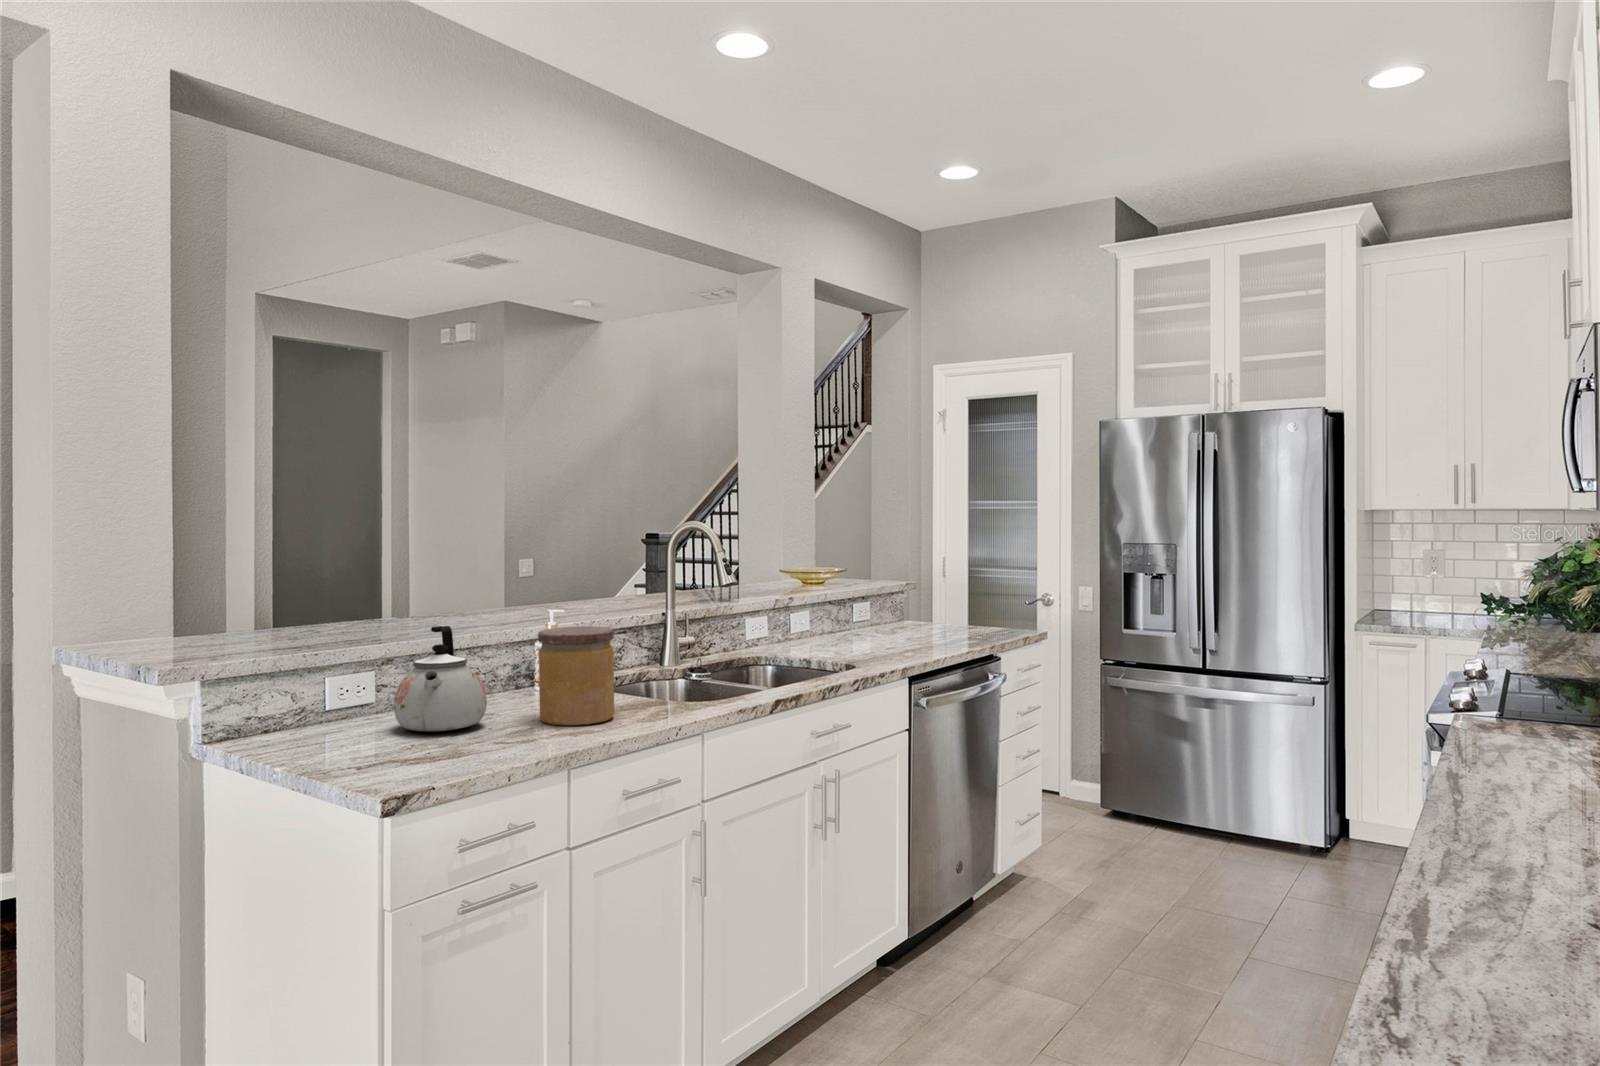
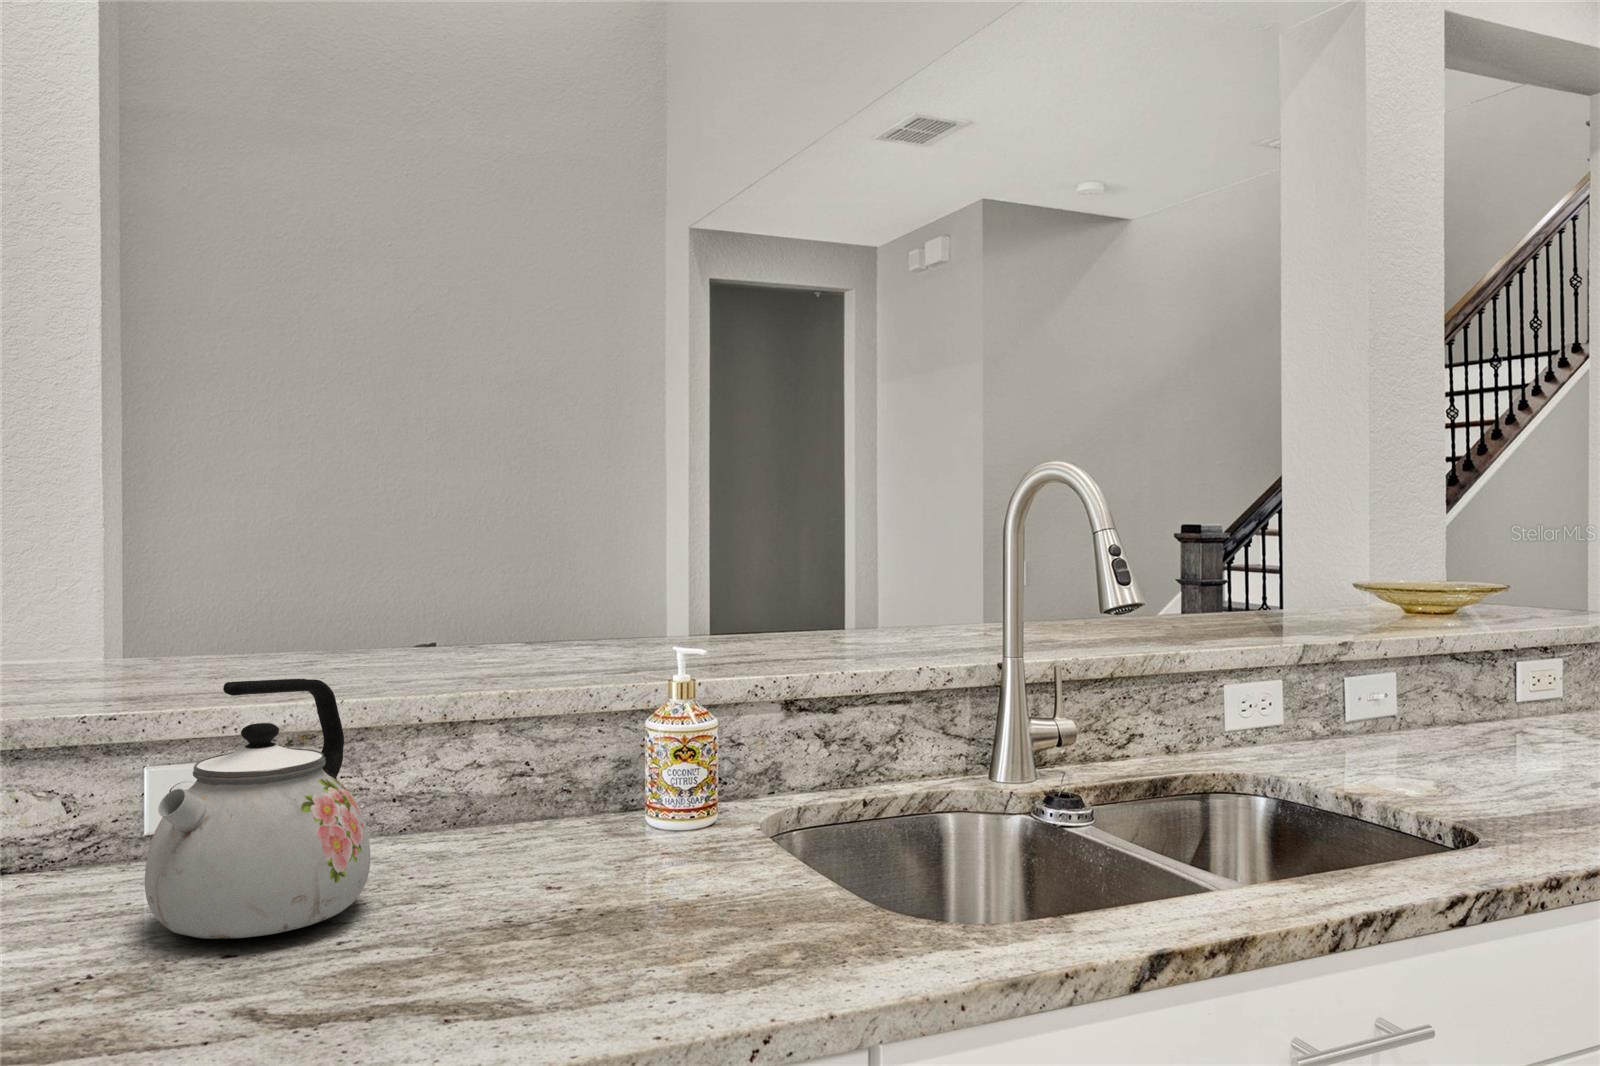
jar: present [538,626,614,725] -> none [464,699,659,973]

